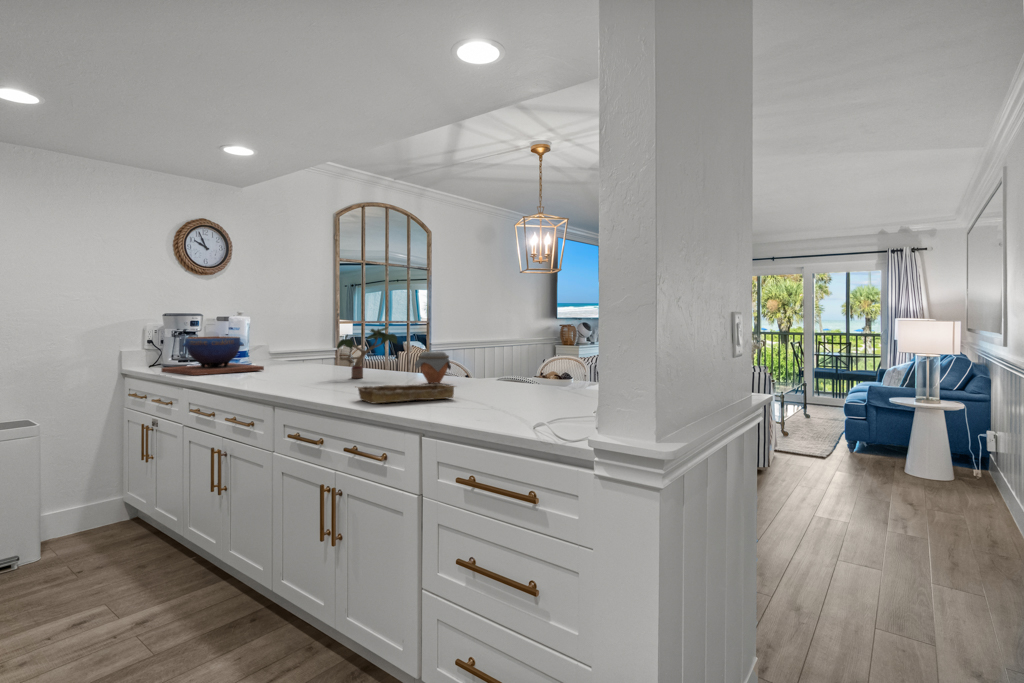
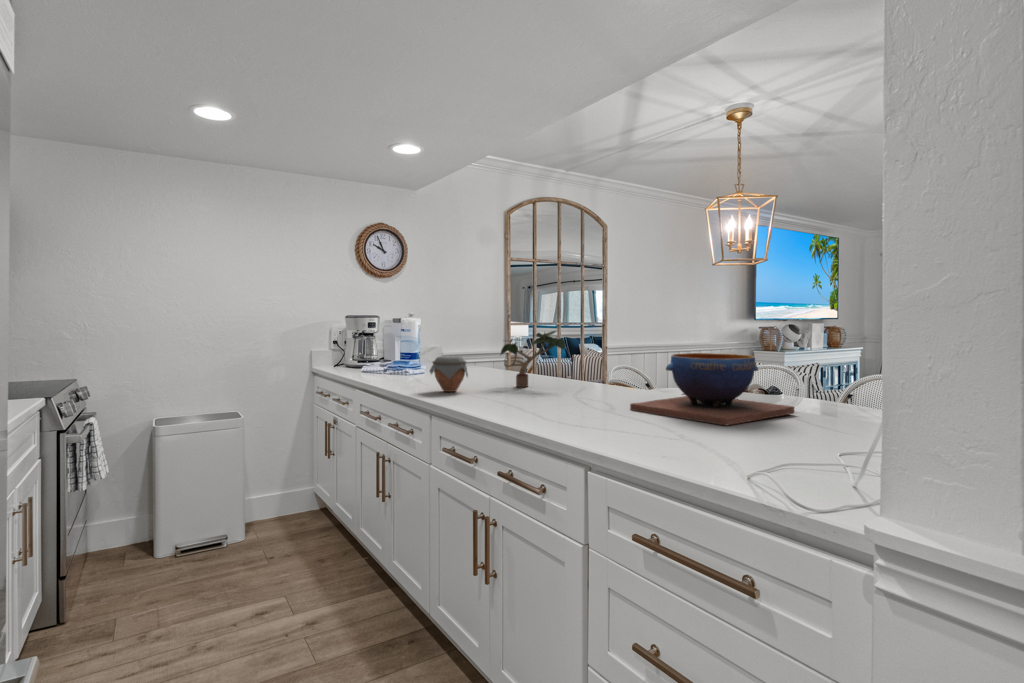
decorative bowl: present [161,336,264,375] -> present [630,353,794,426]
jar: present [415,351,451,383] -> present [430,356,468,392]
tray: present [358,384,455,403] -> none [512,400,632,422]

